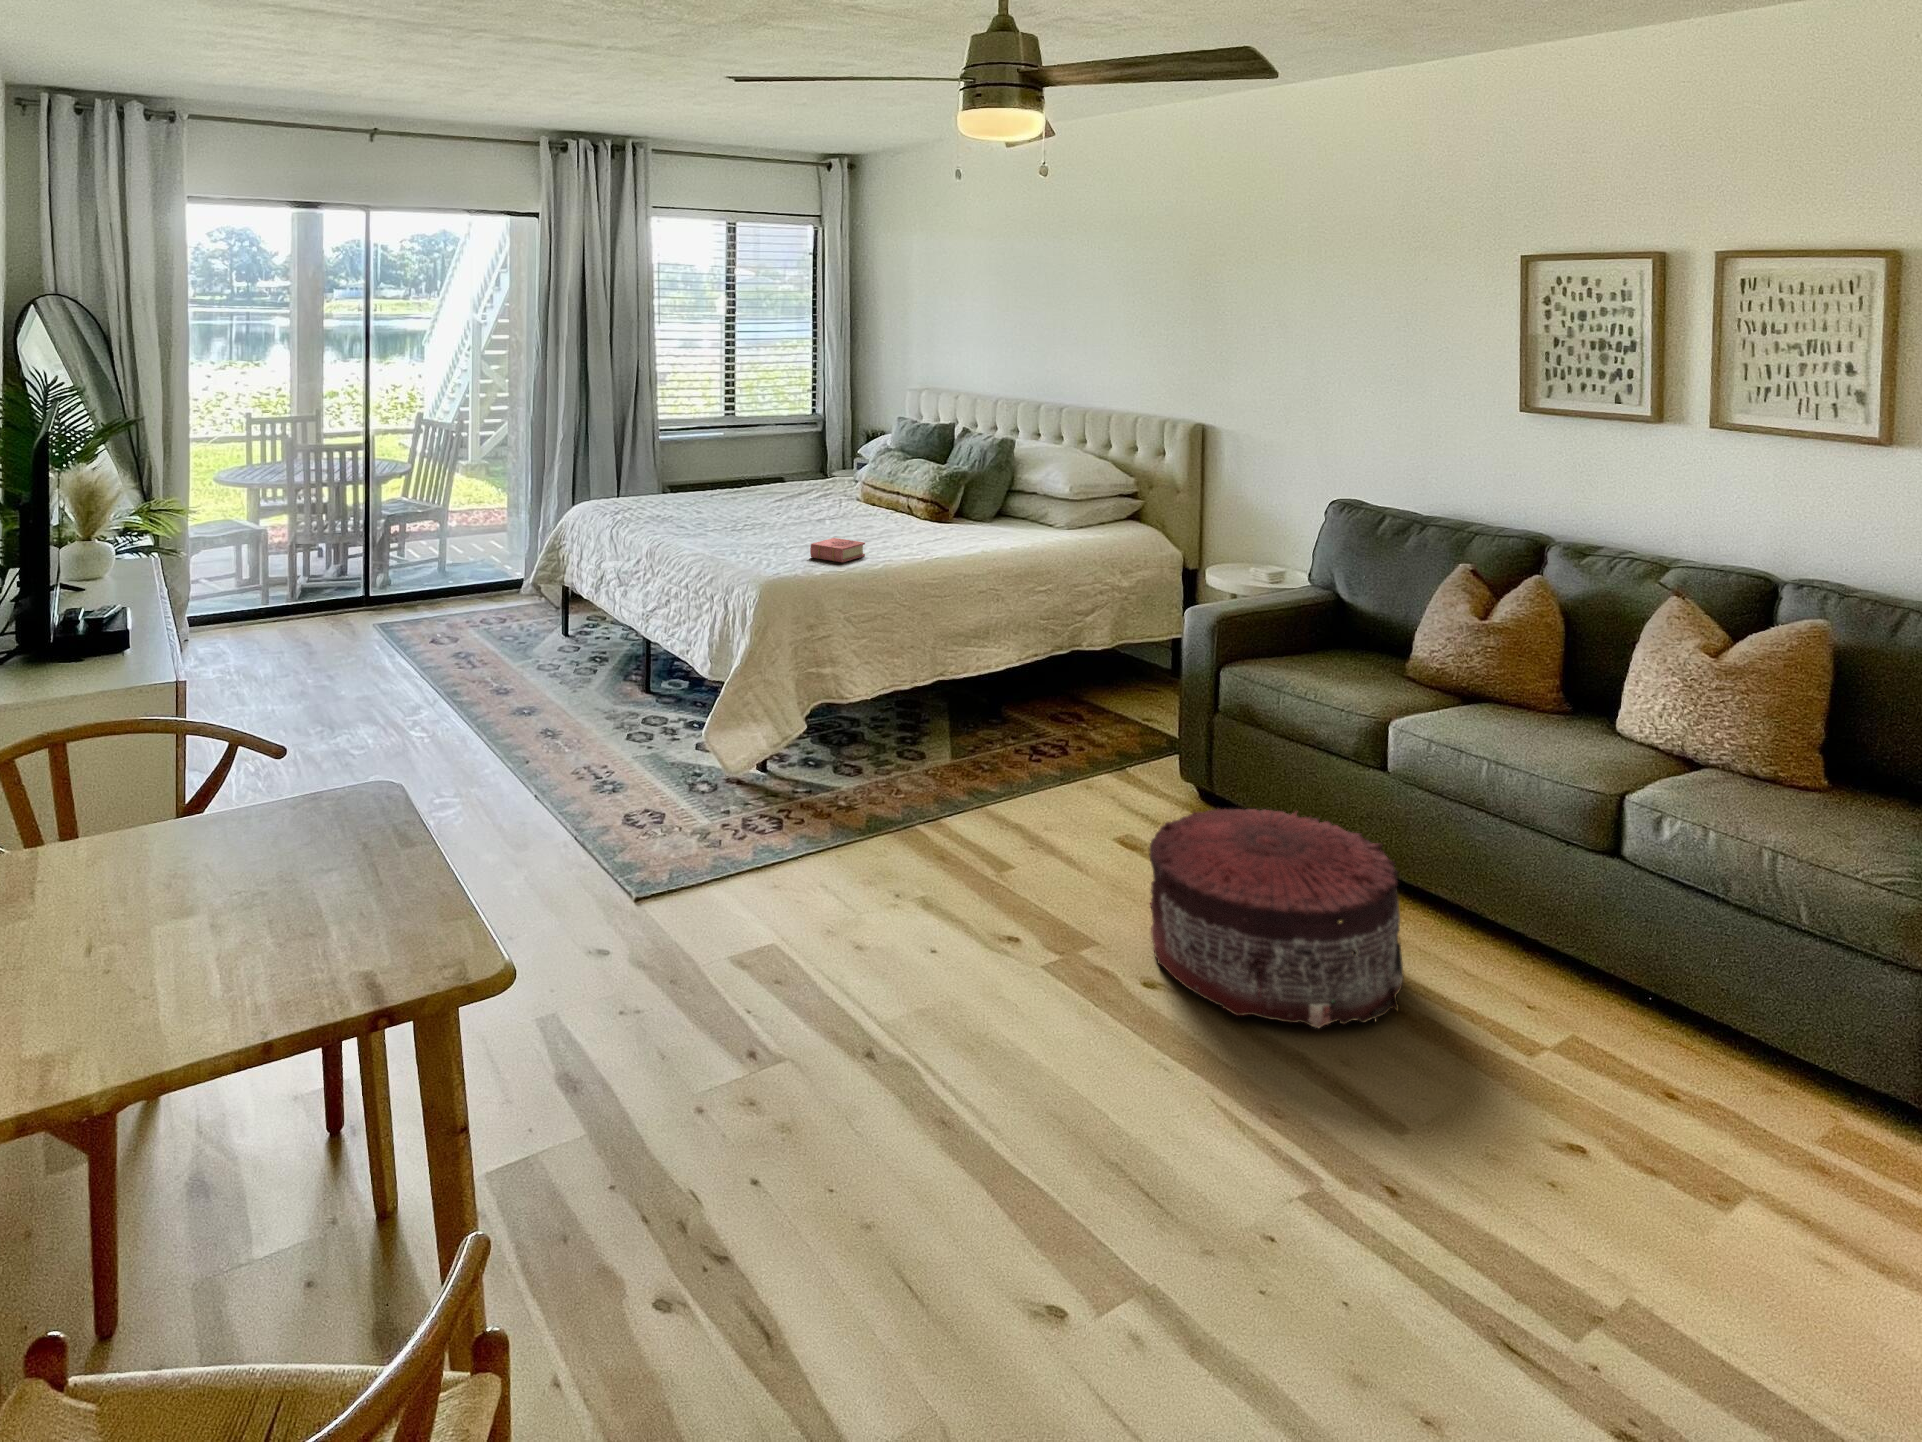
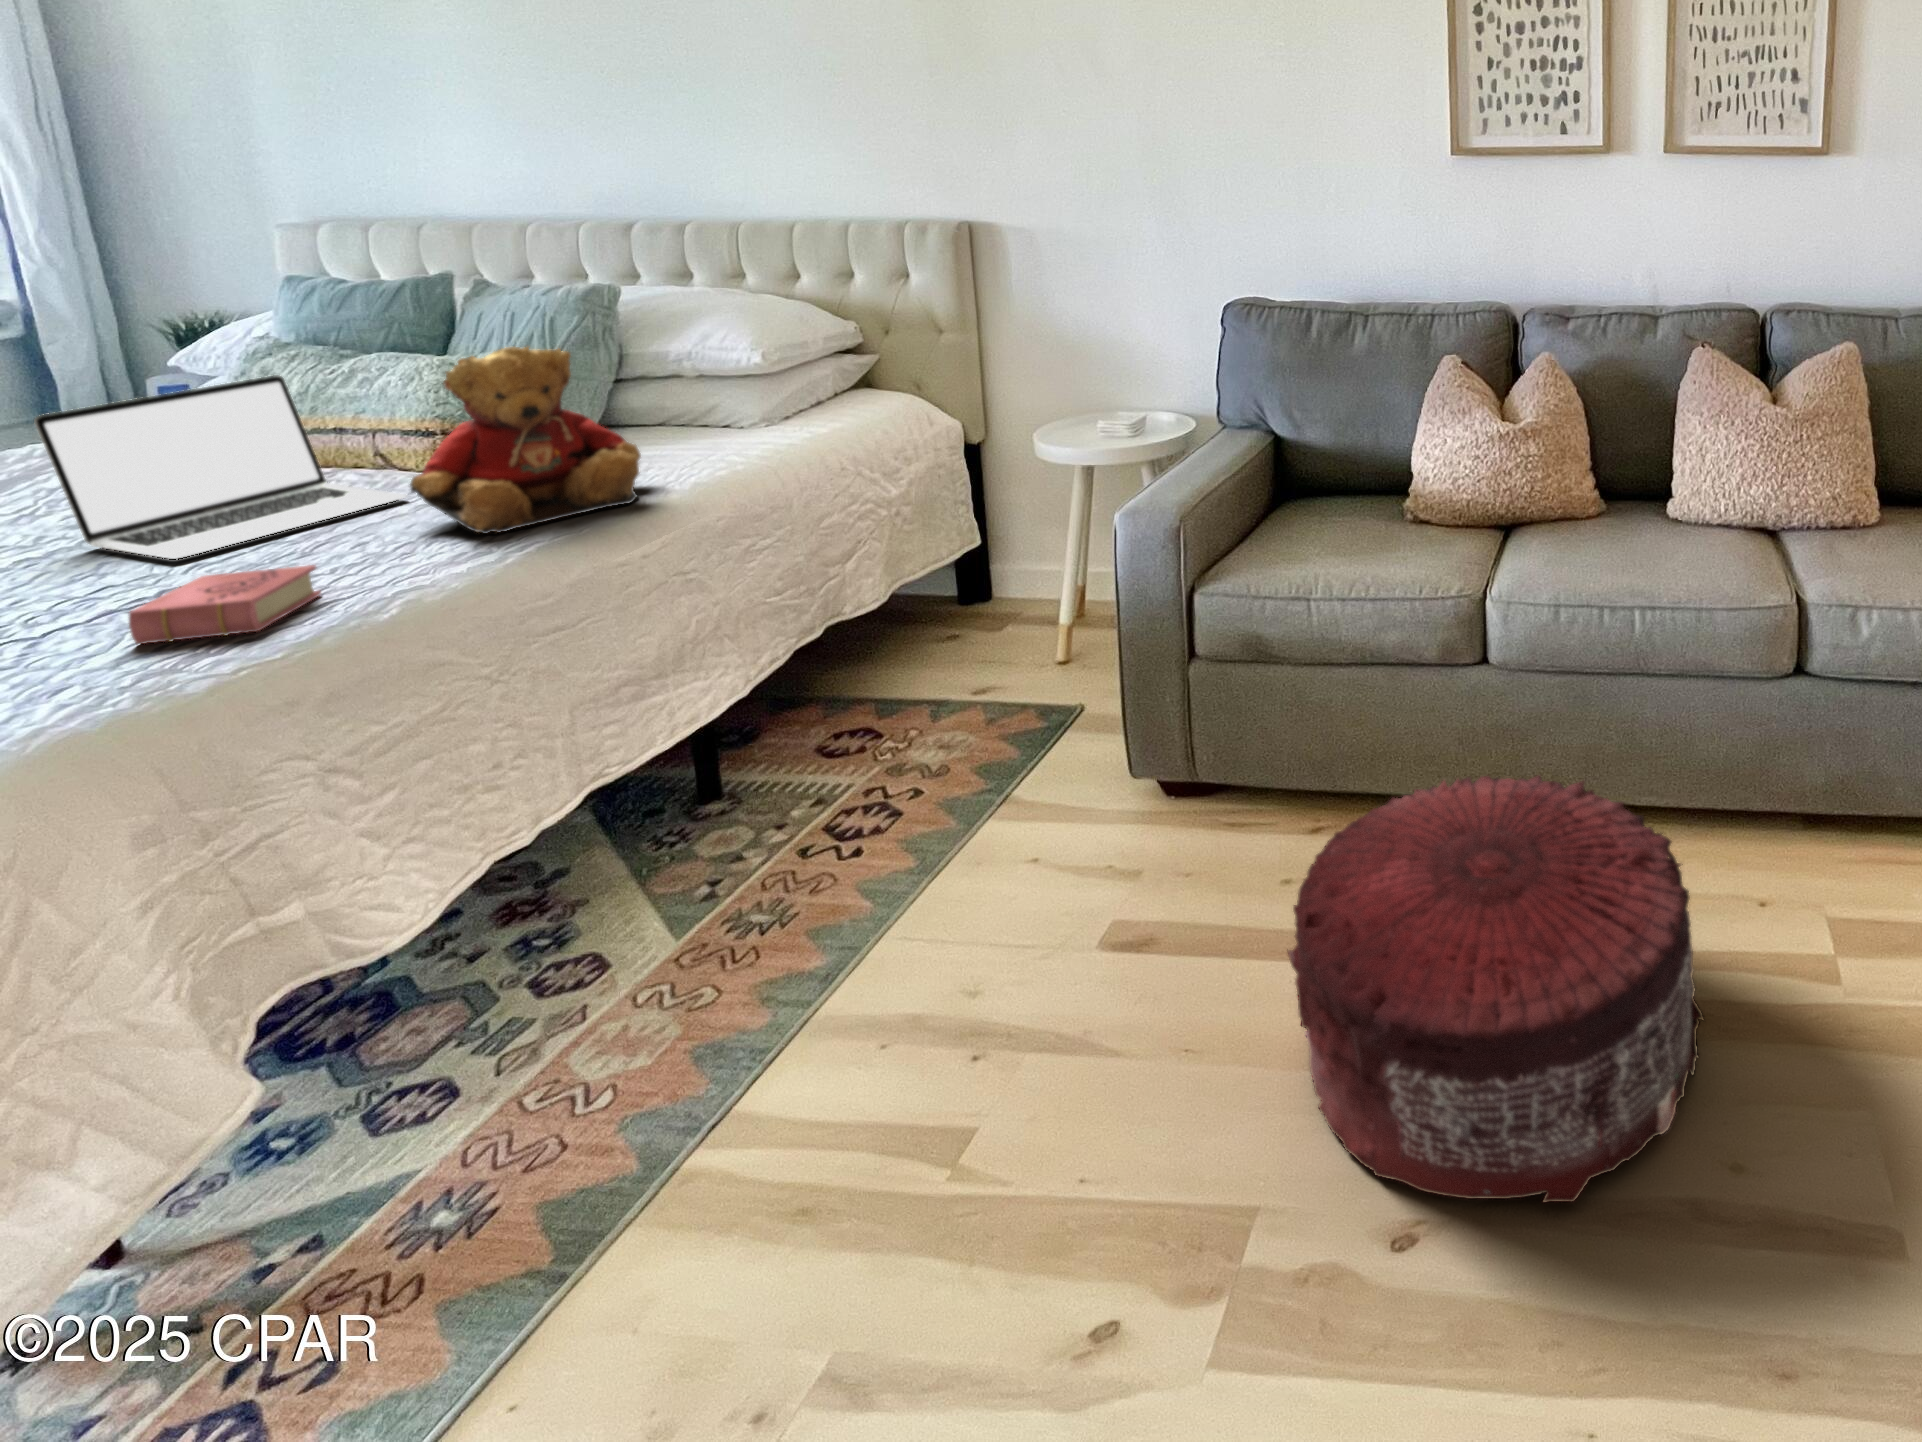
laptop: none [807,462,911,533] -> present [34,375,407,559]
teddy bear: none [907,462,996,550] -> present [410,347,641,534]

